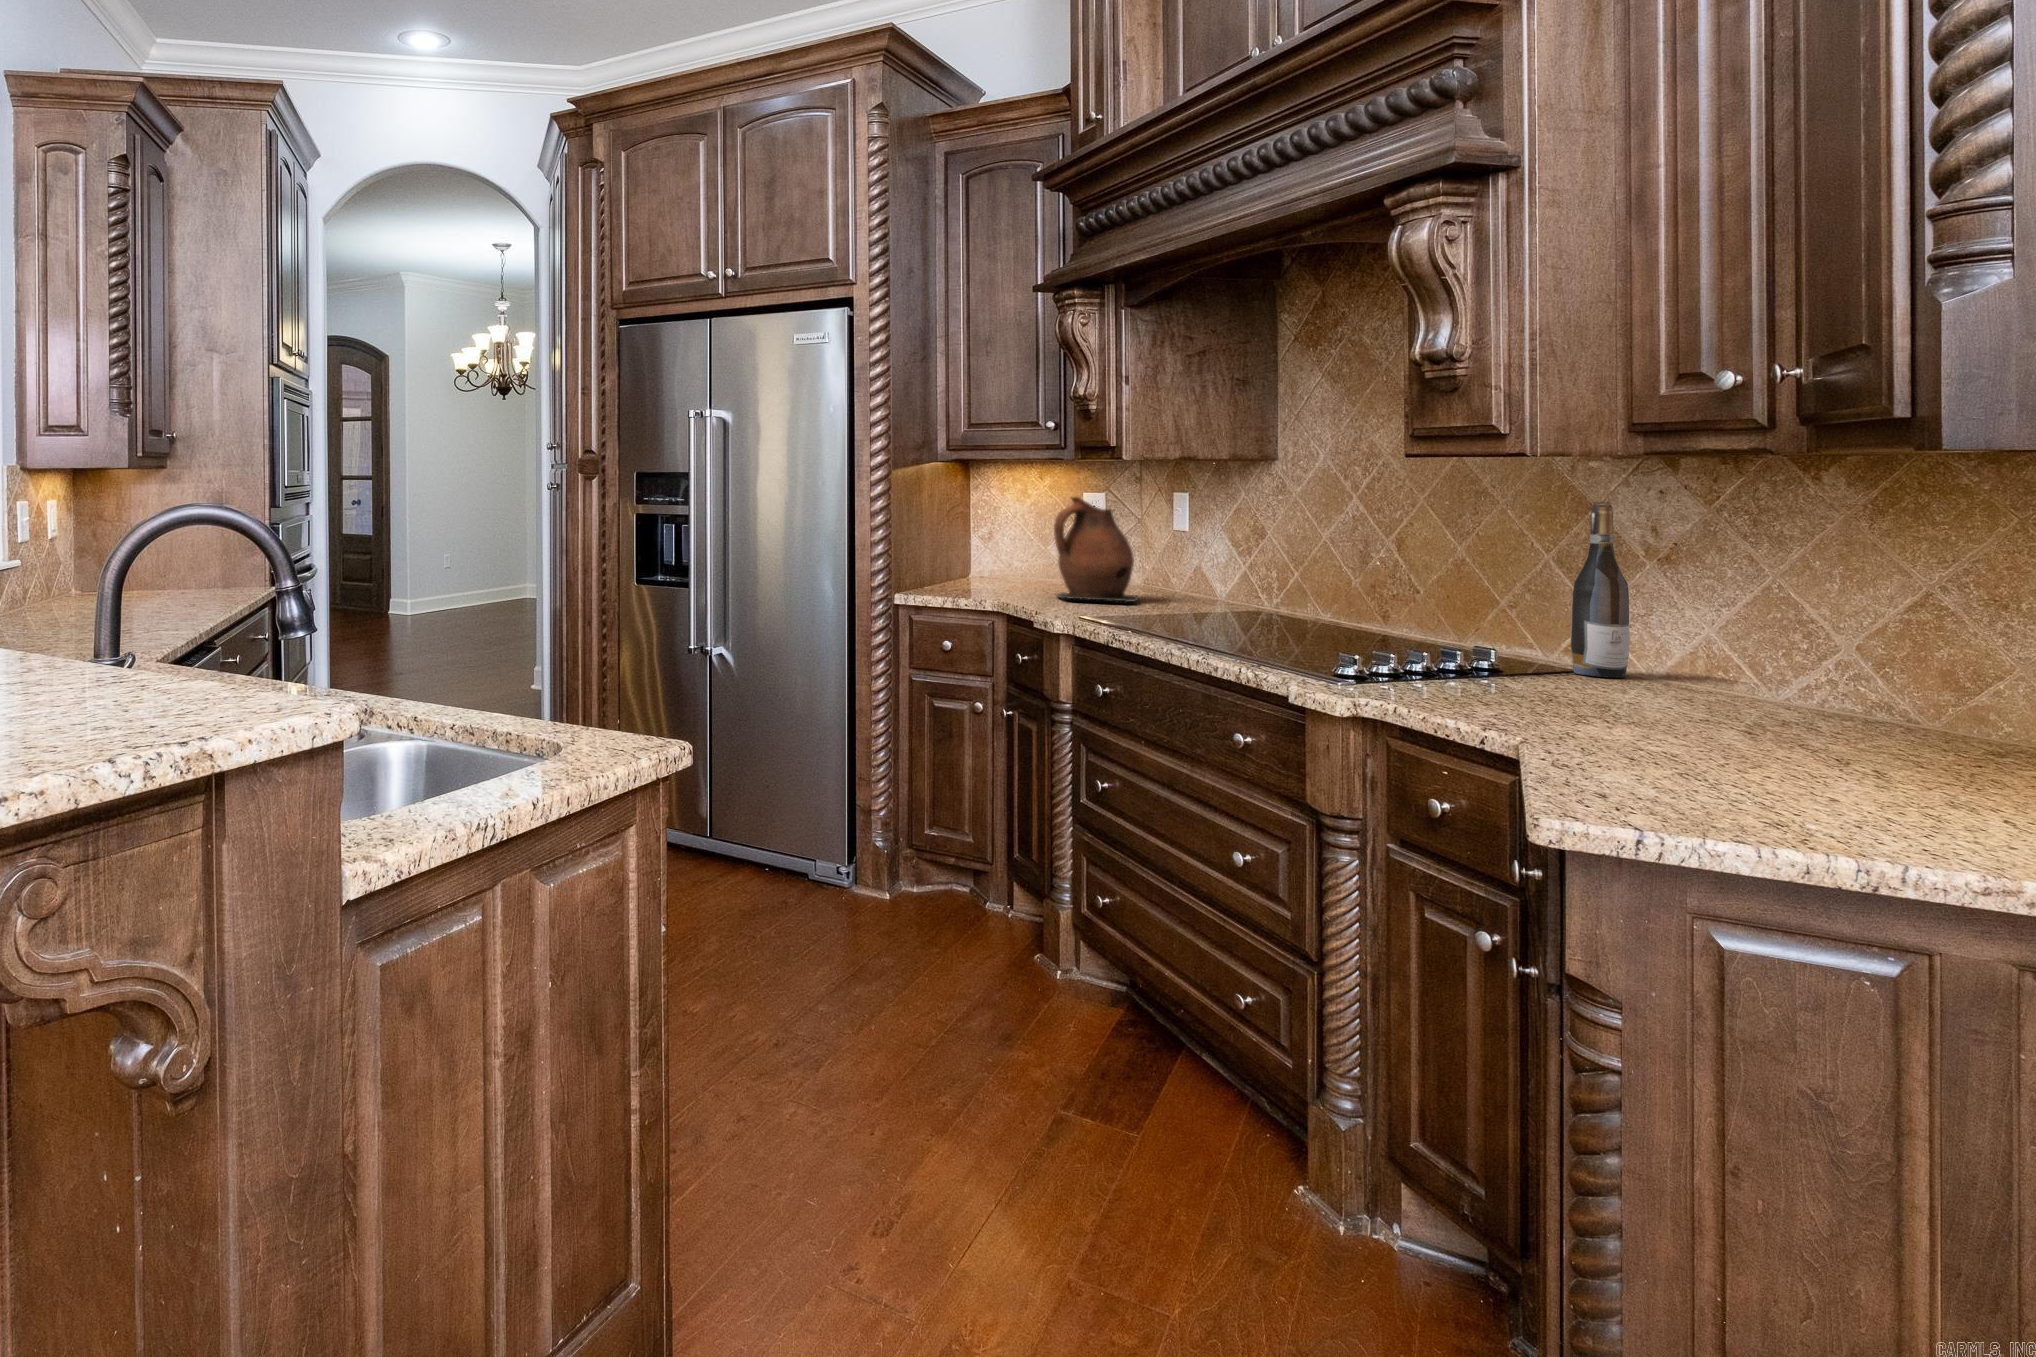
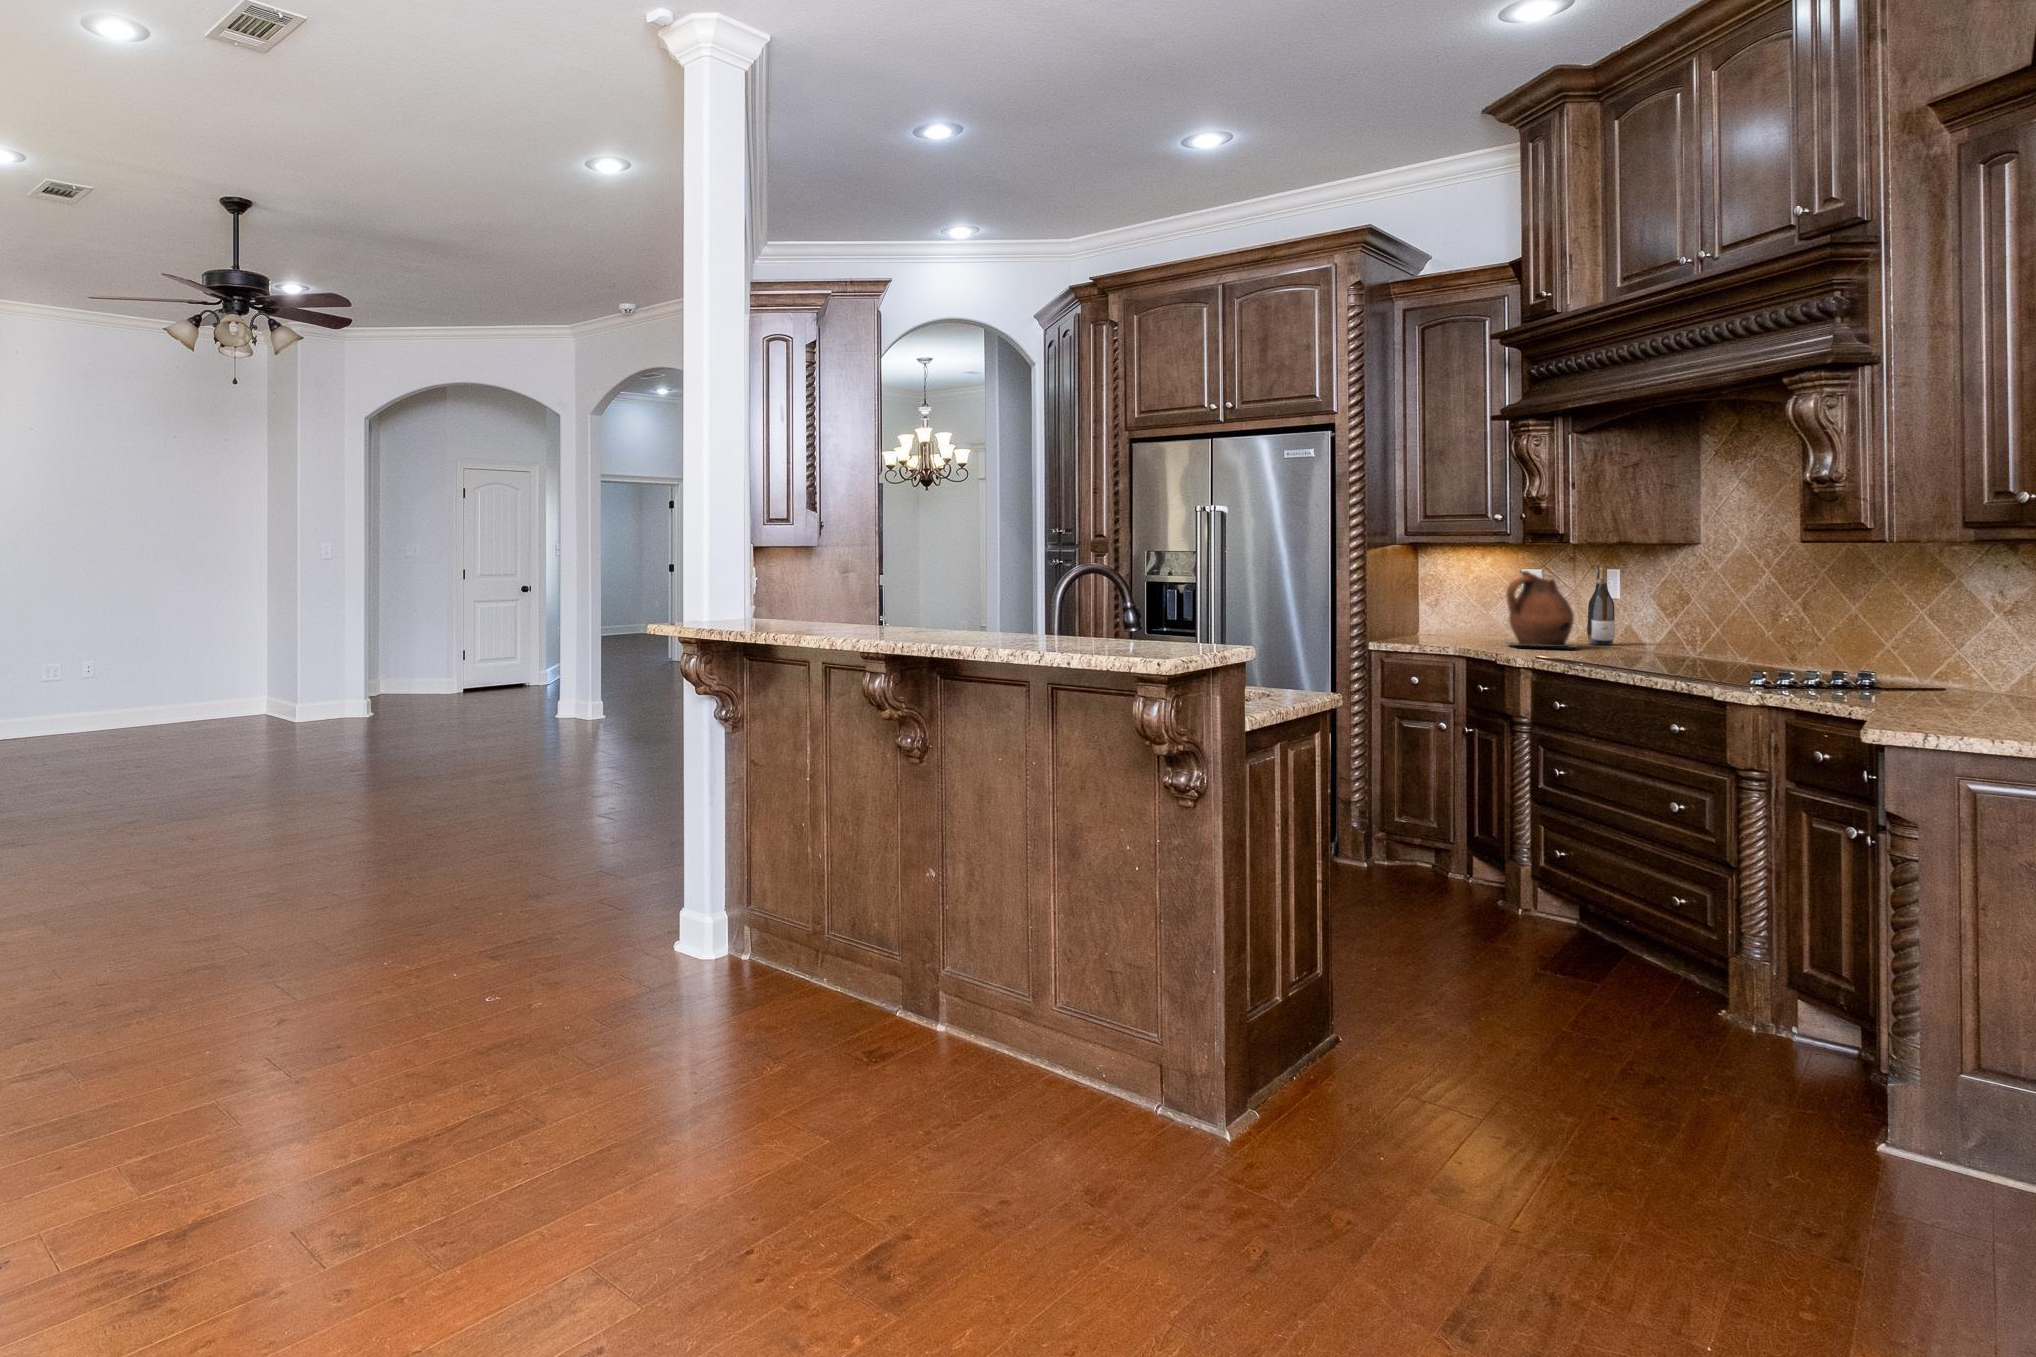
wine bottle: present [1571,502,1630,677] -> present [1587,564,1615,645]

